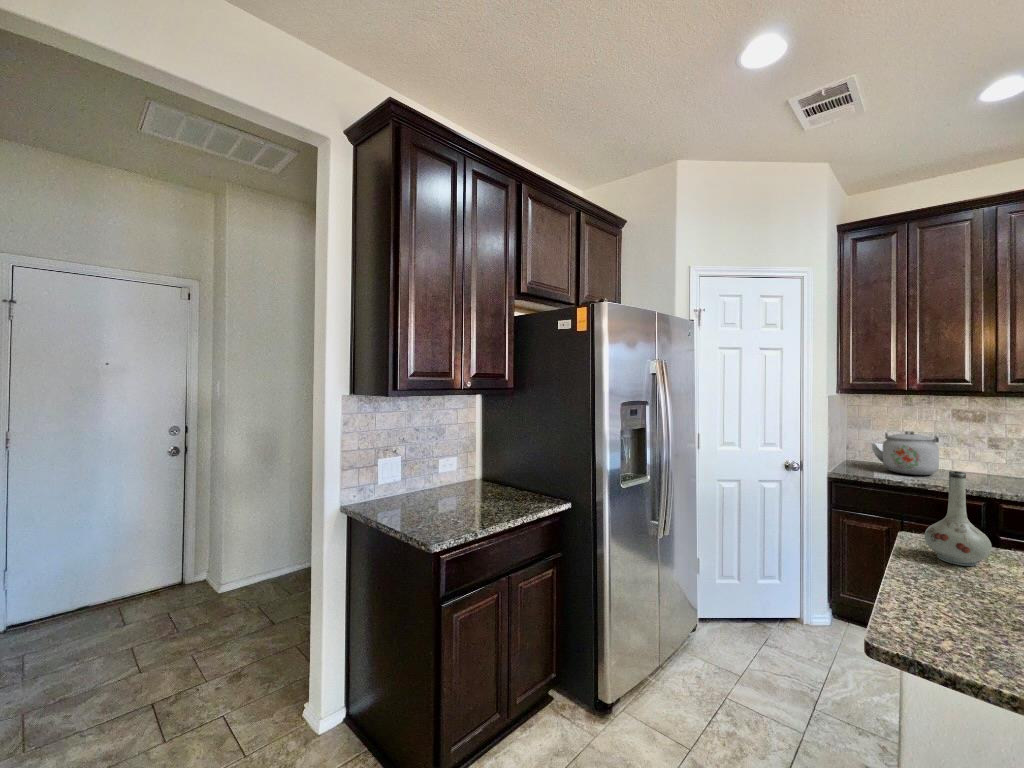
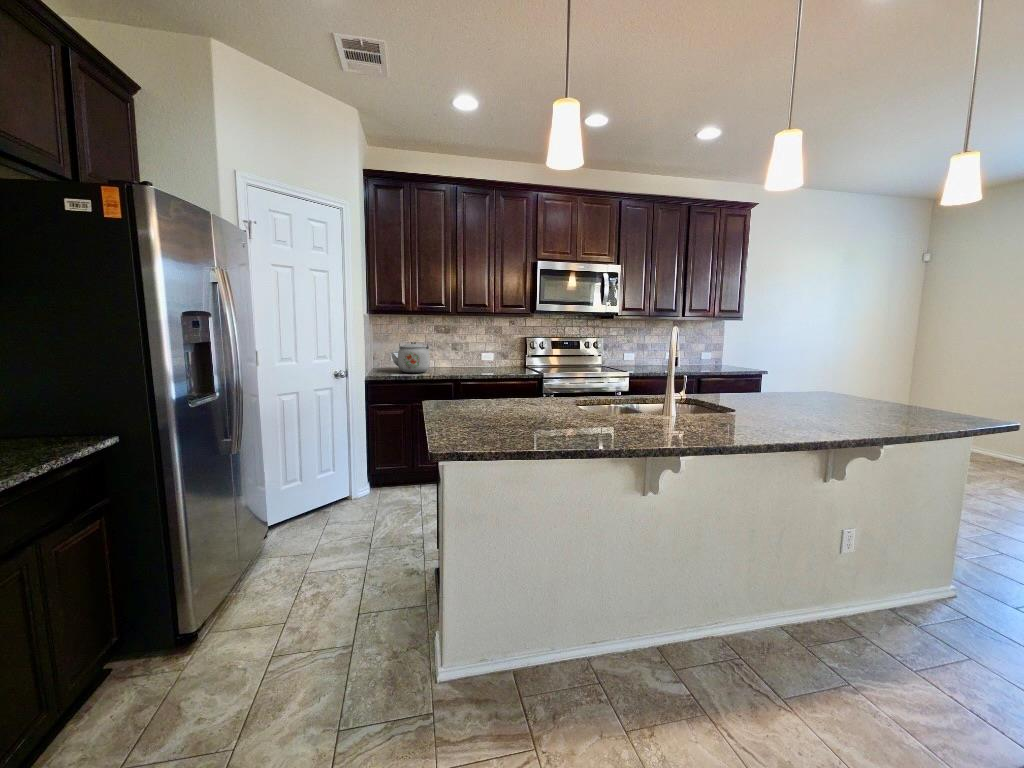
vase: present [924,471,992,566] -> none [441,355,472,413]

